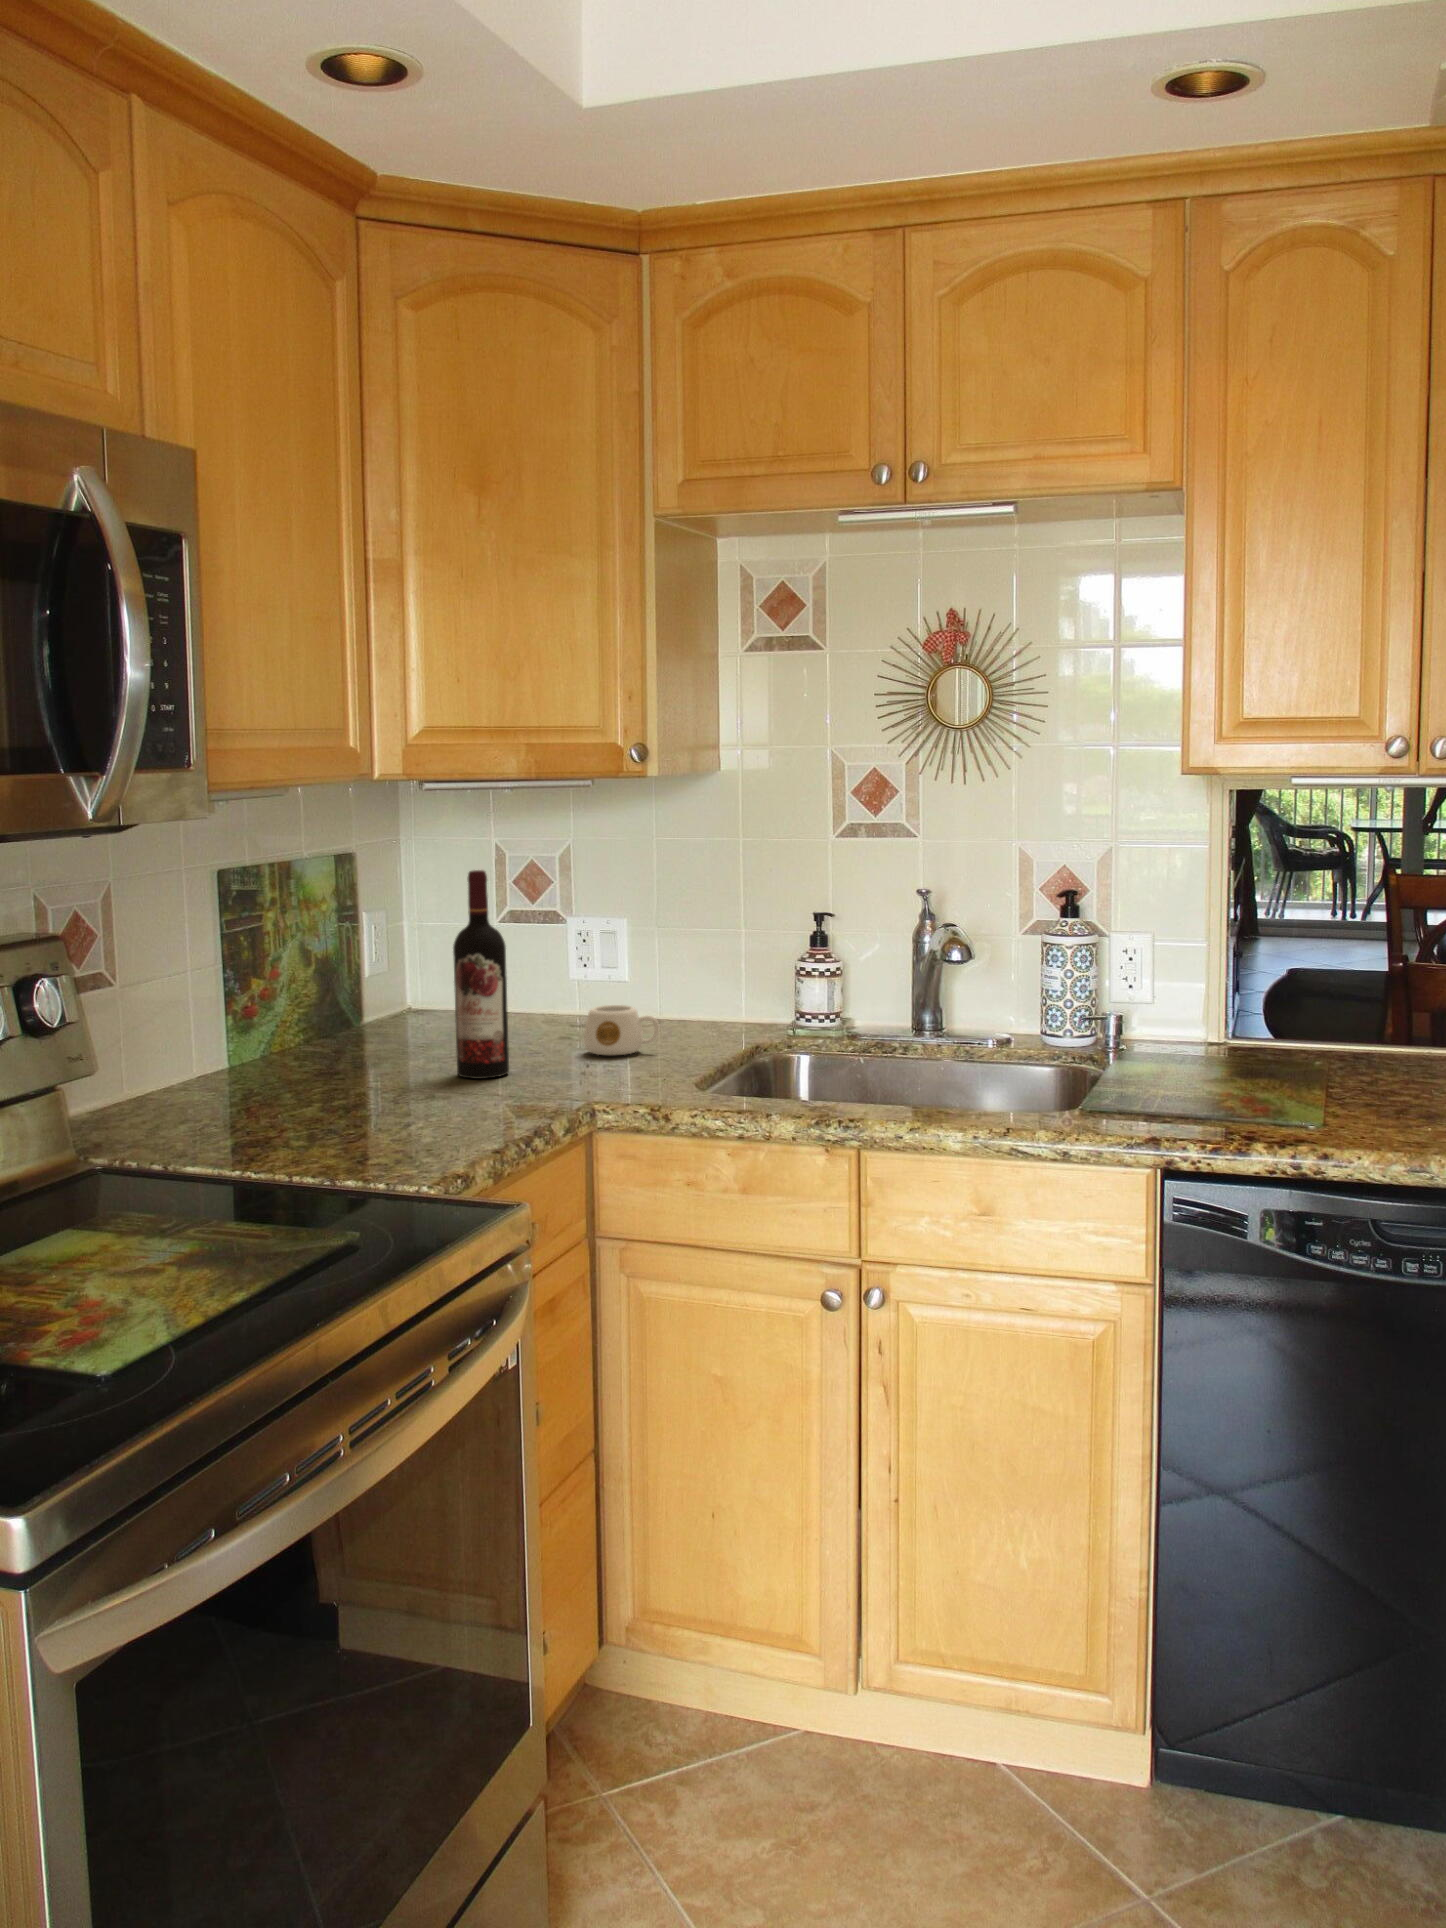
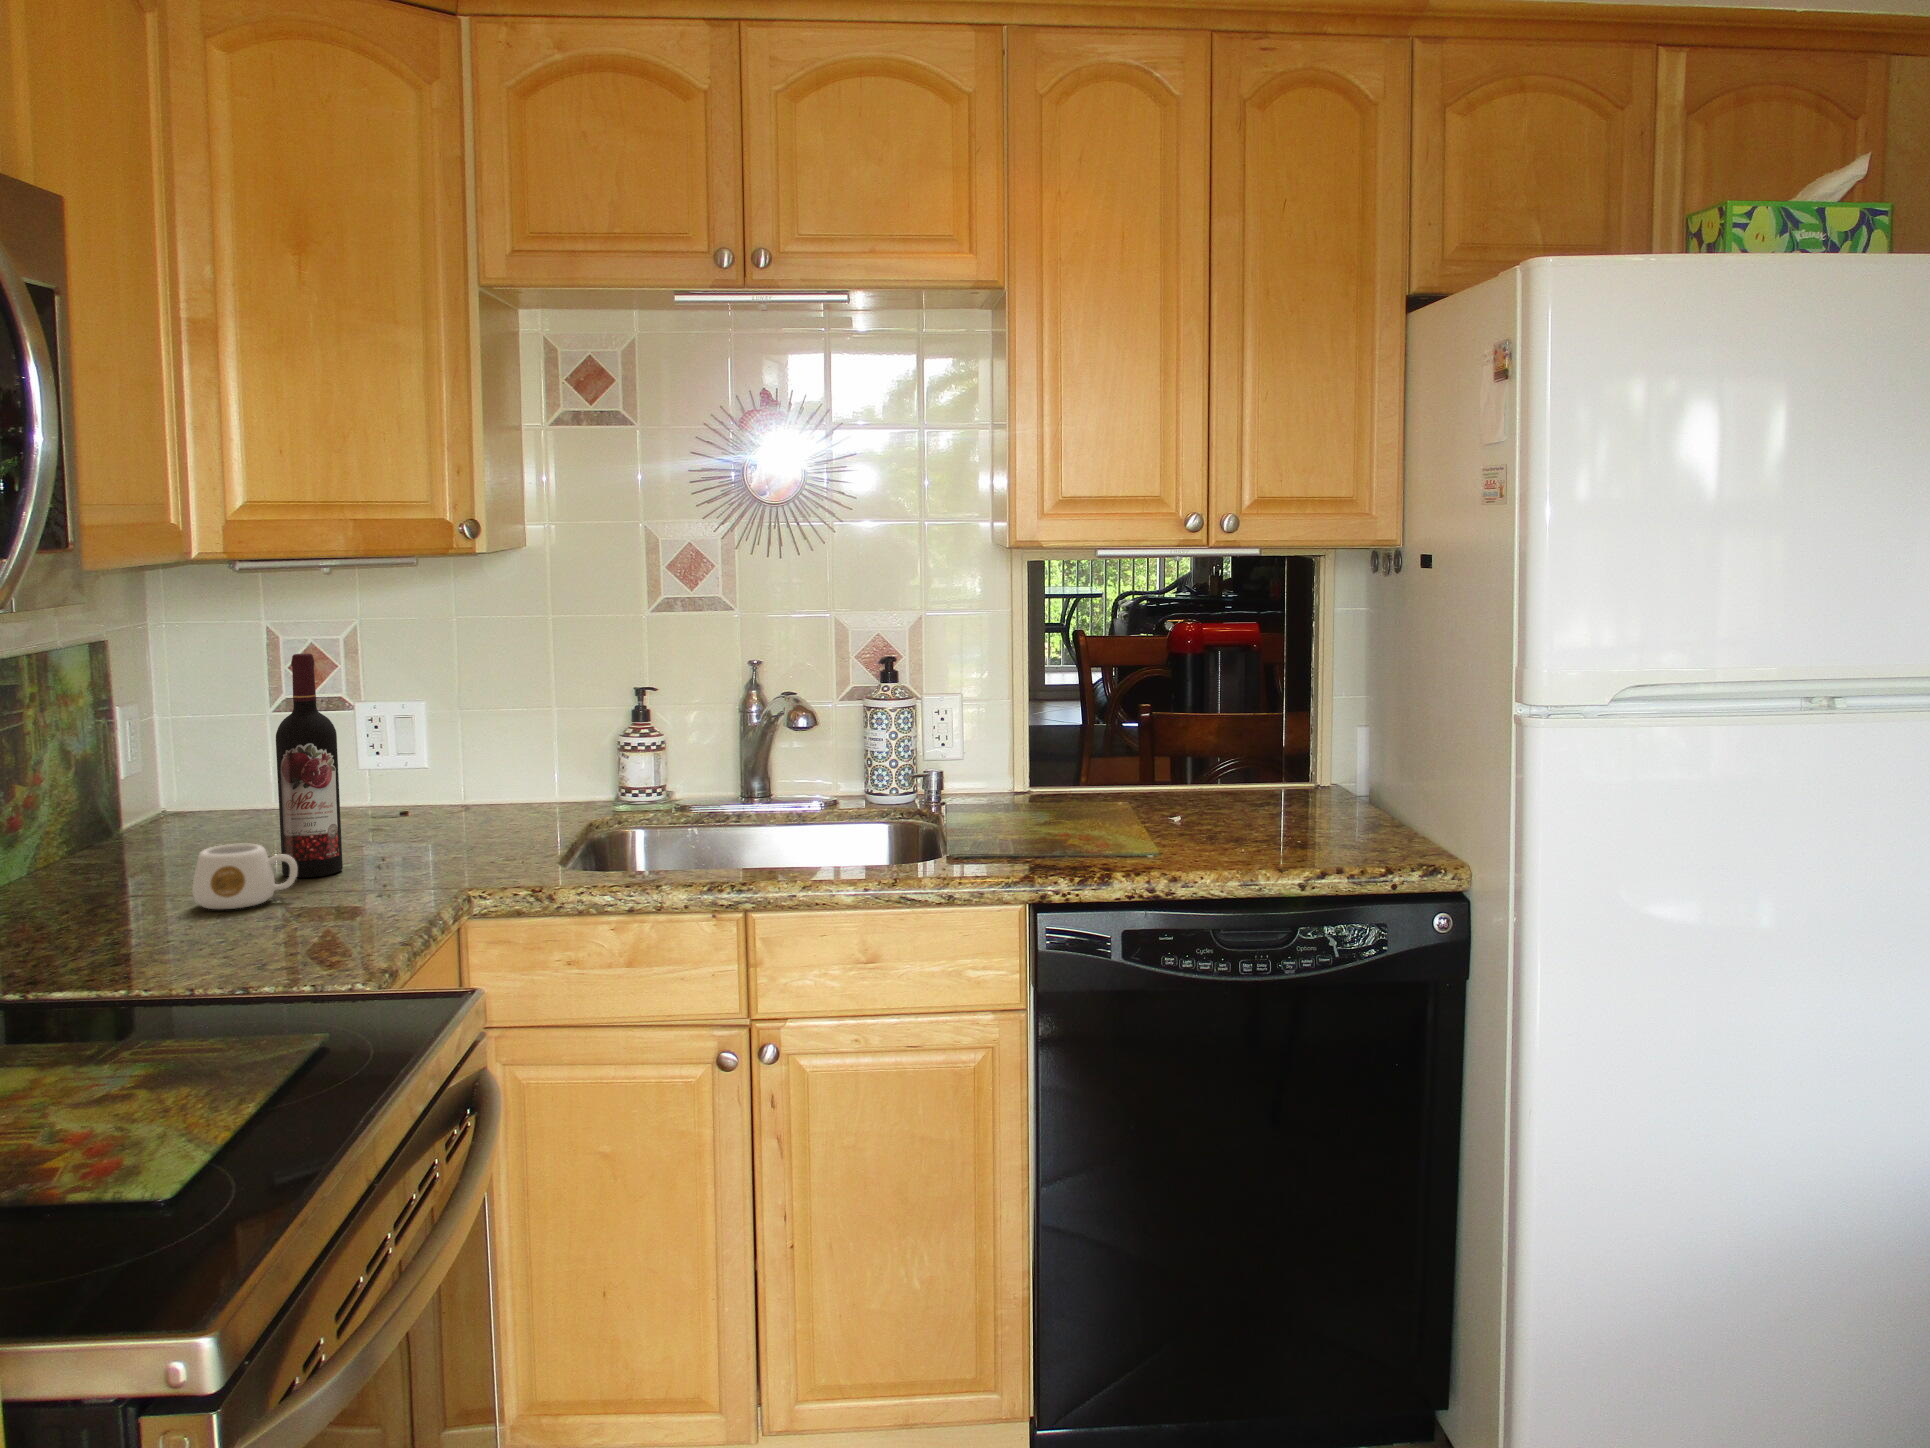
mug: present [584,1005,659,1055] -> present [192,844,297,909]

